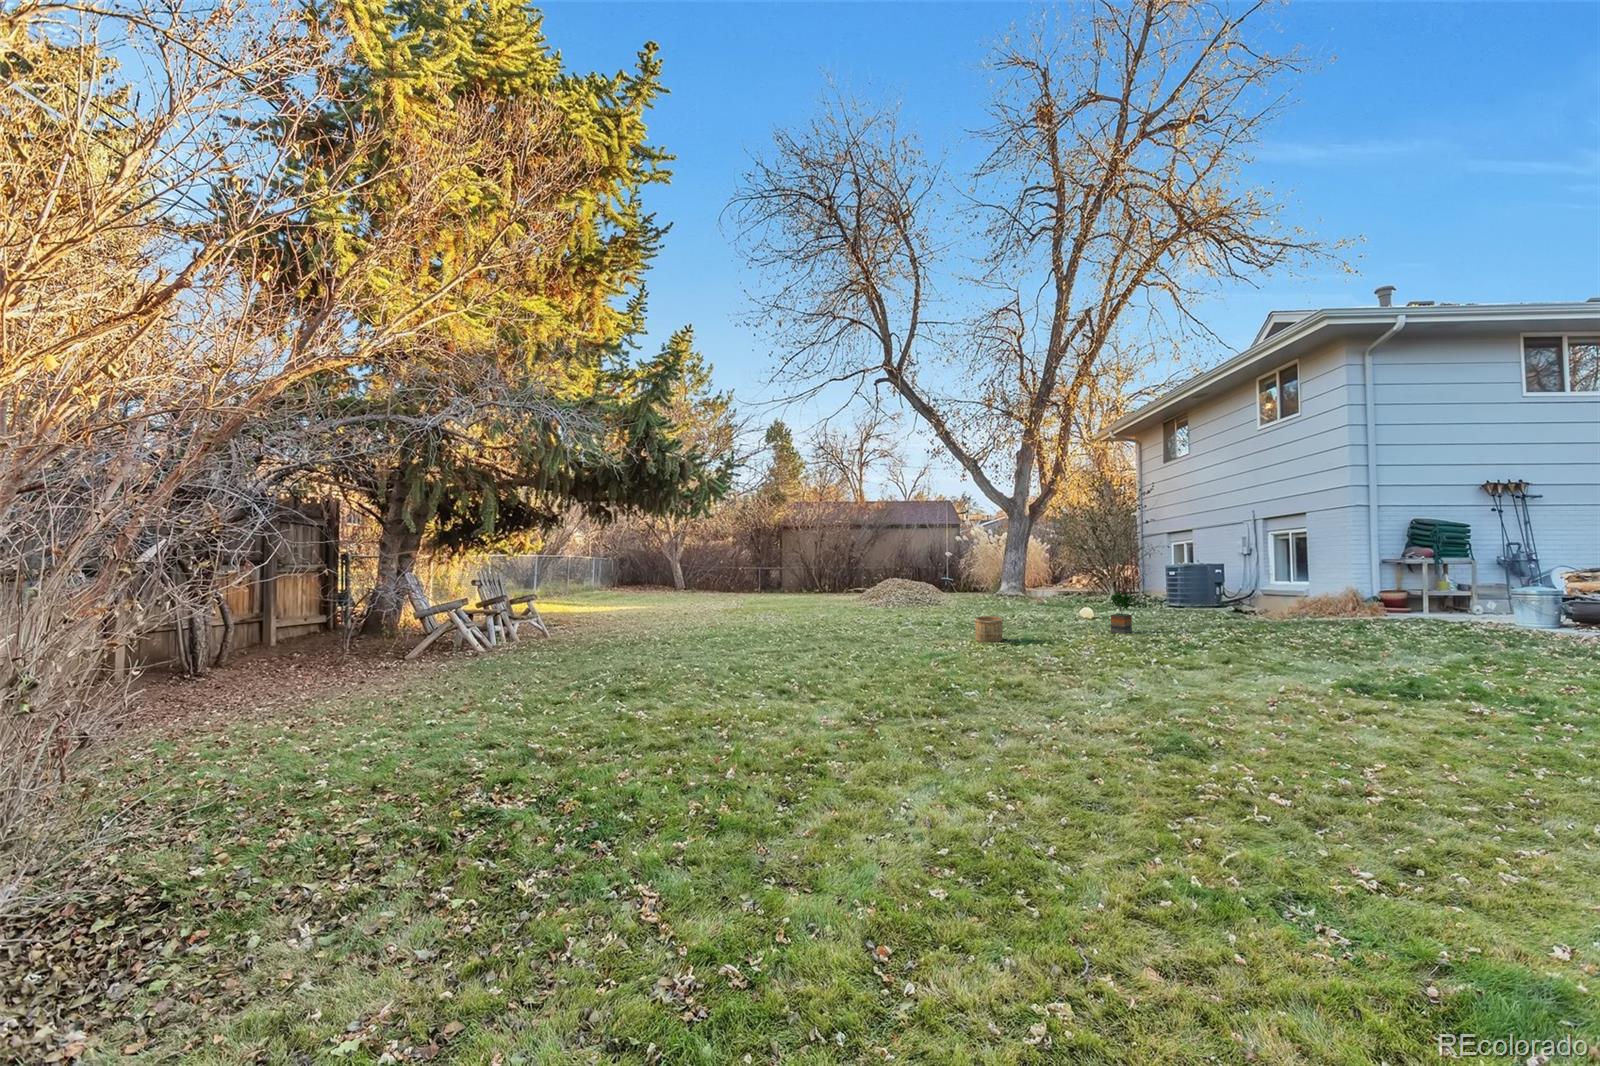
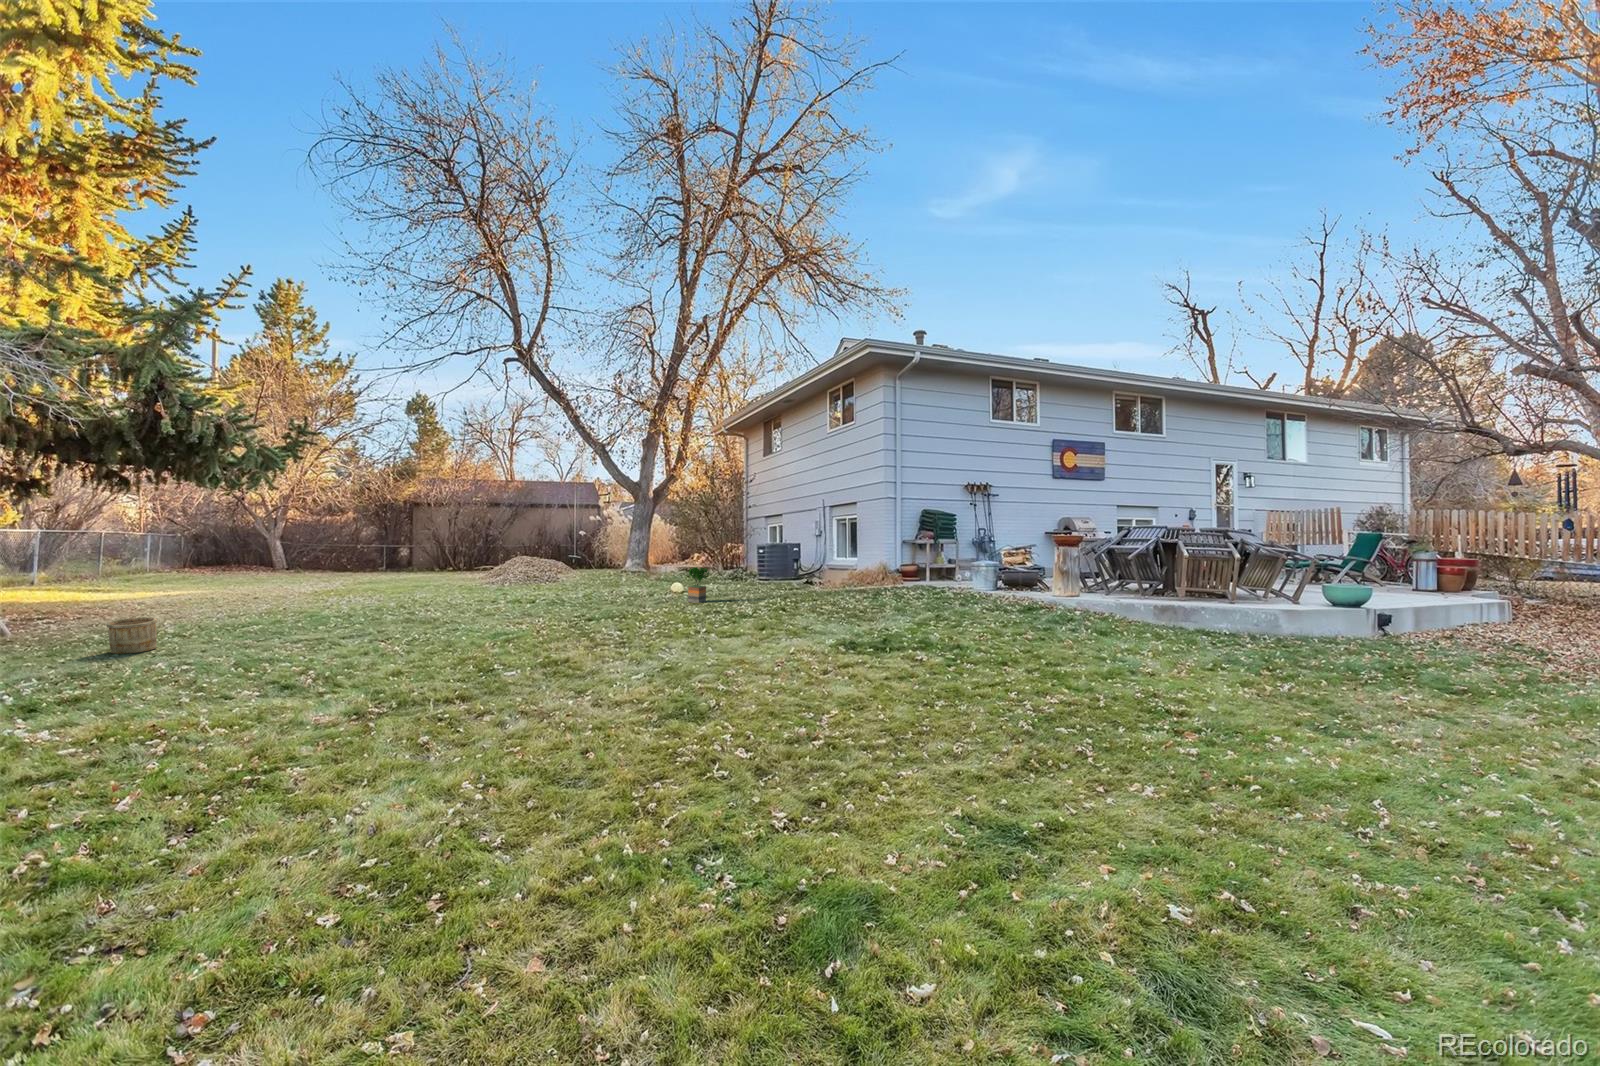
wooden bucket: present [975,616,1003,642] -> present [106,617,157,654]

